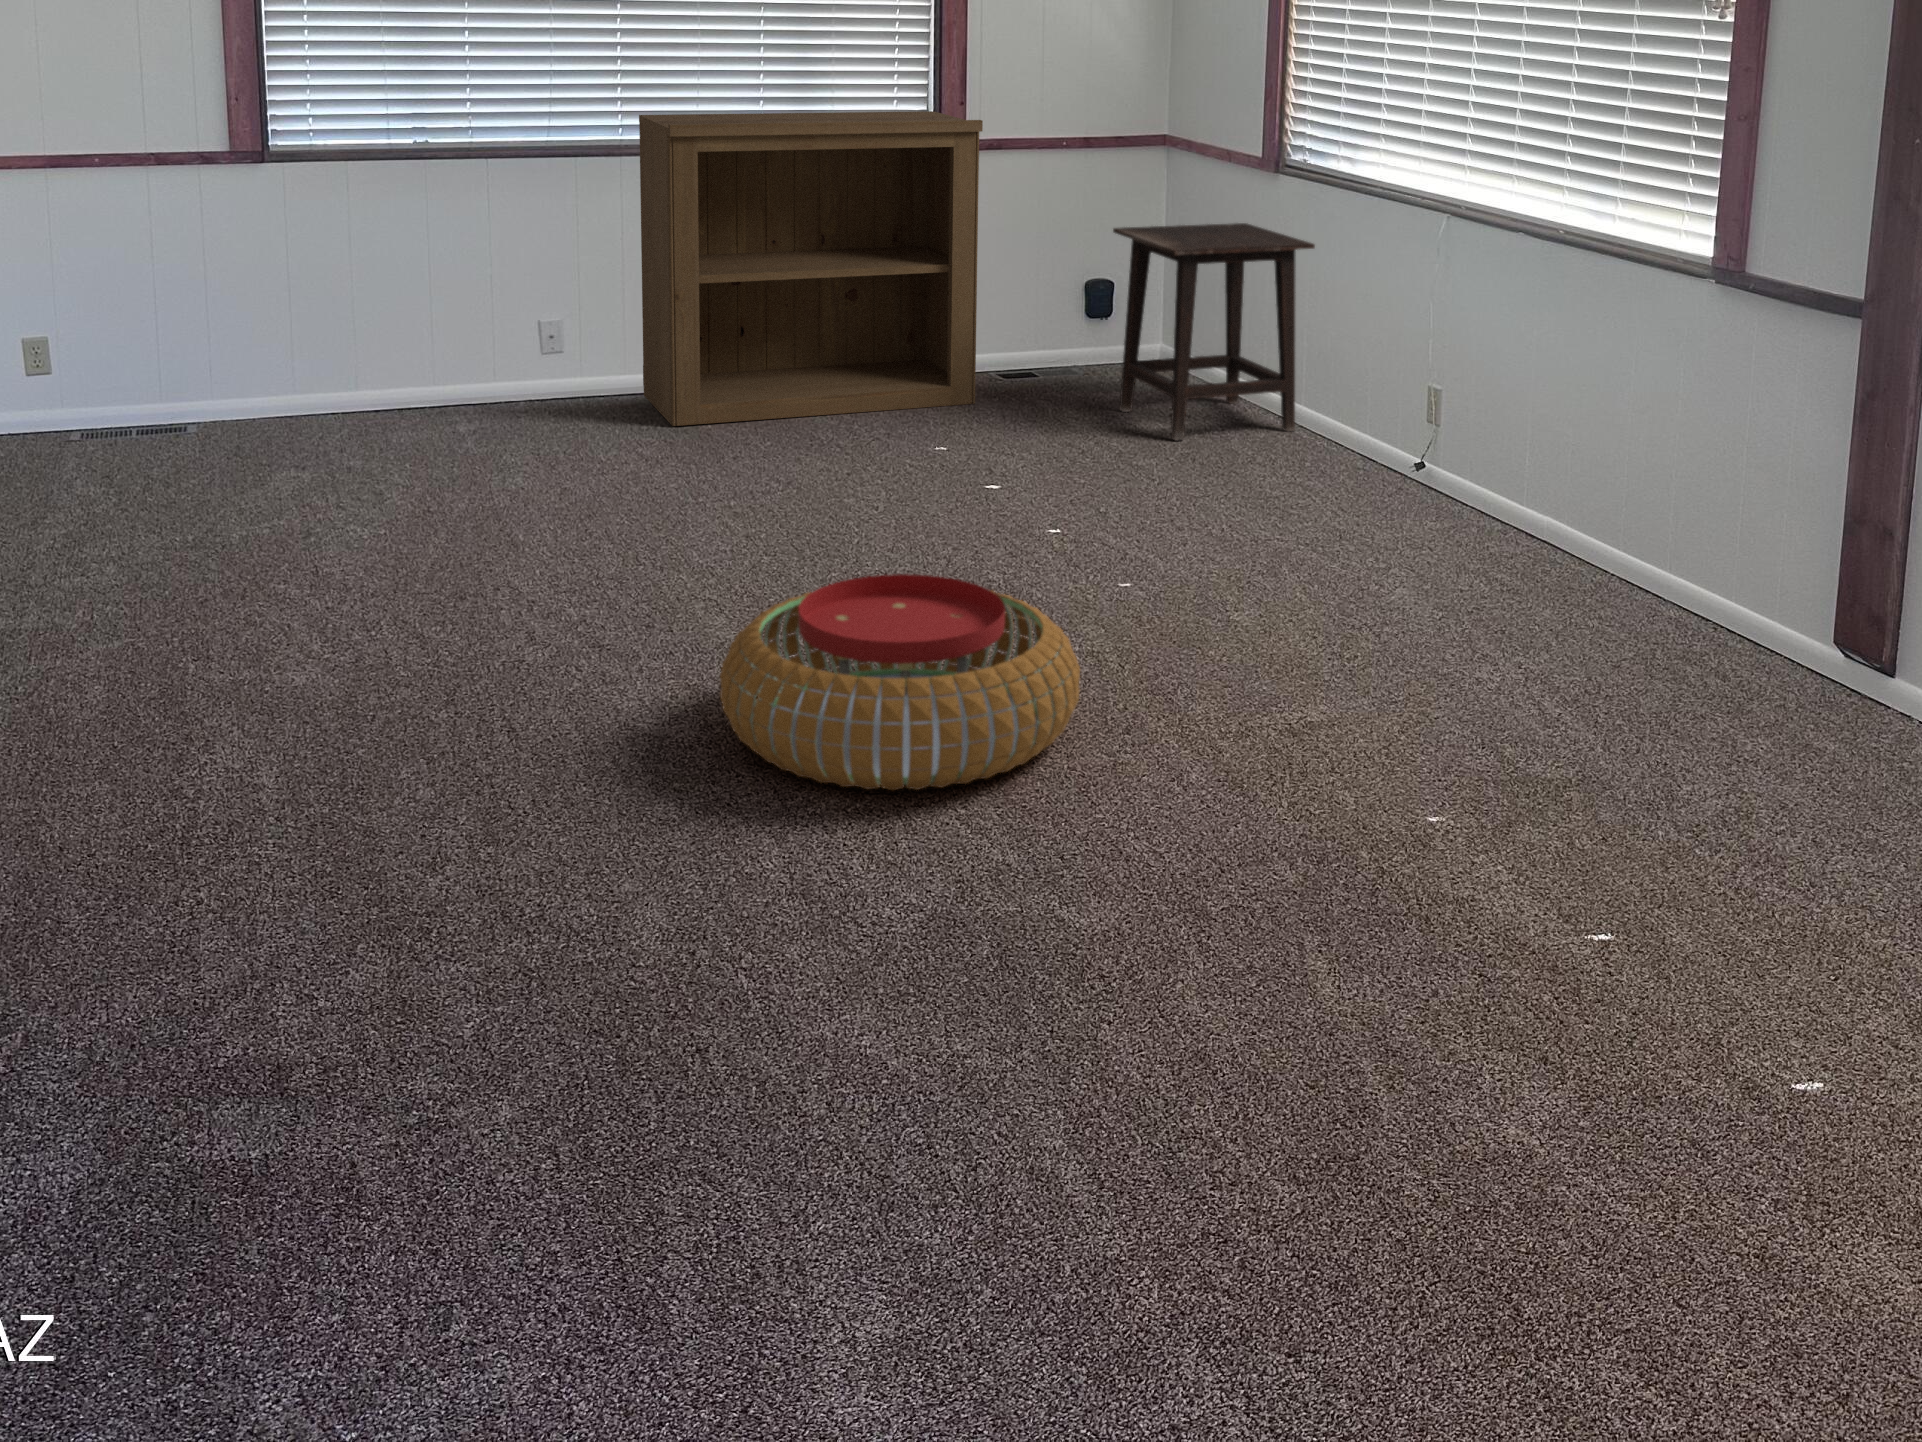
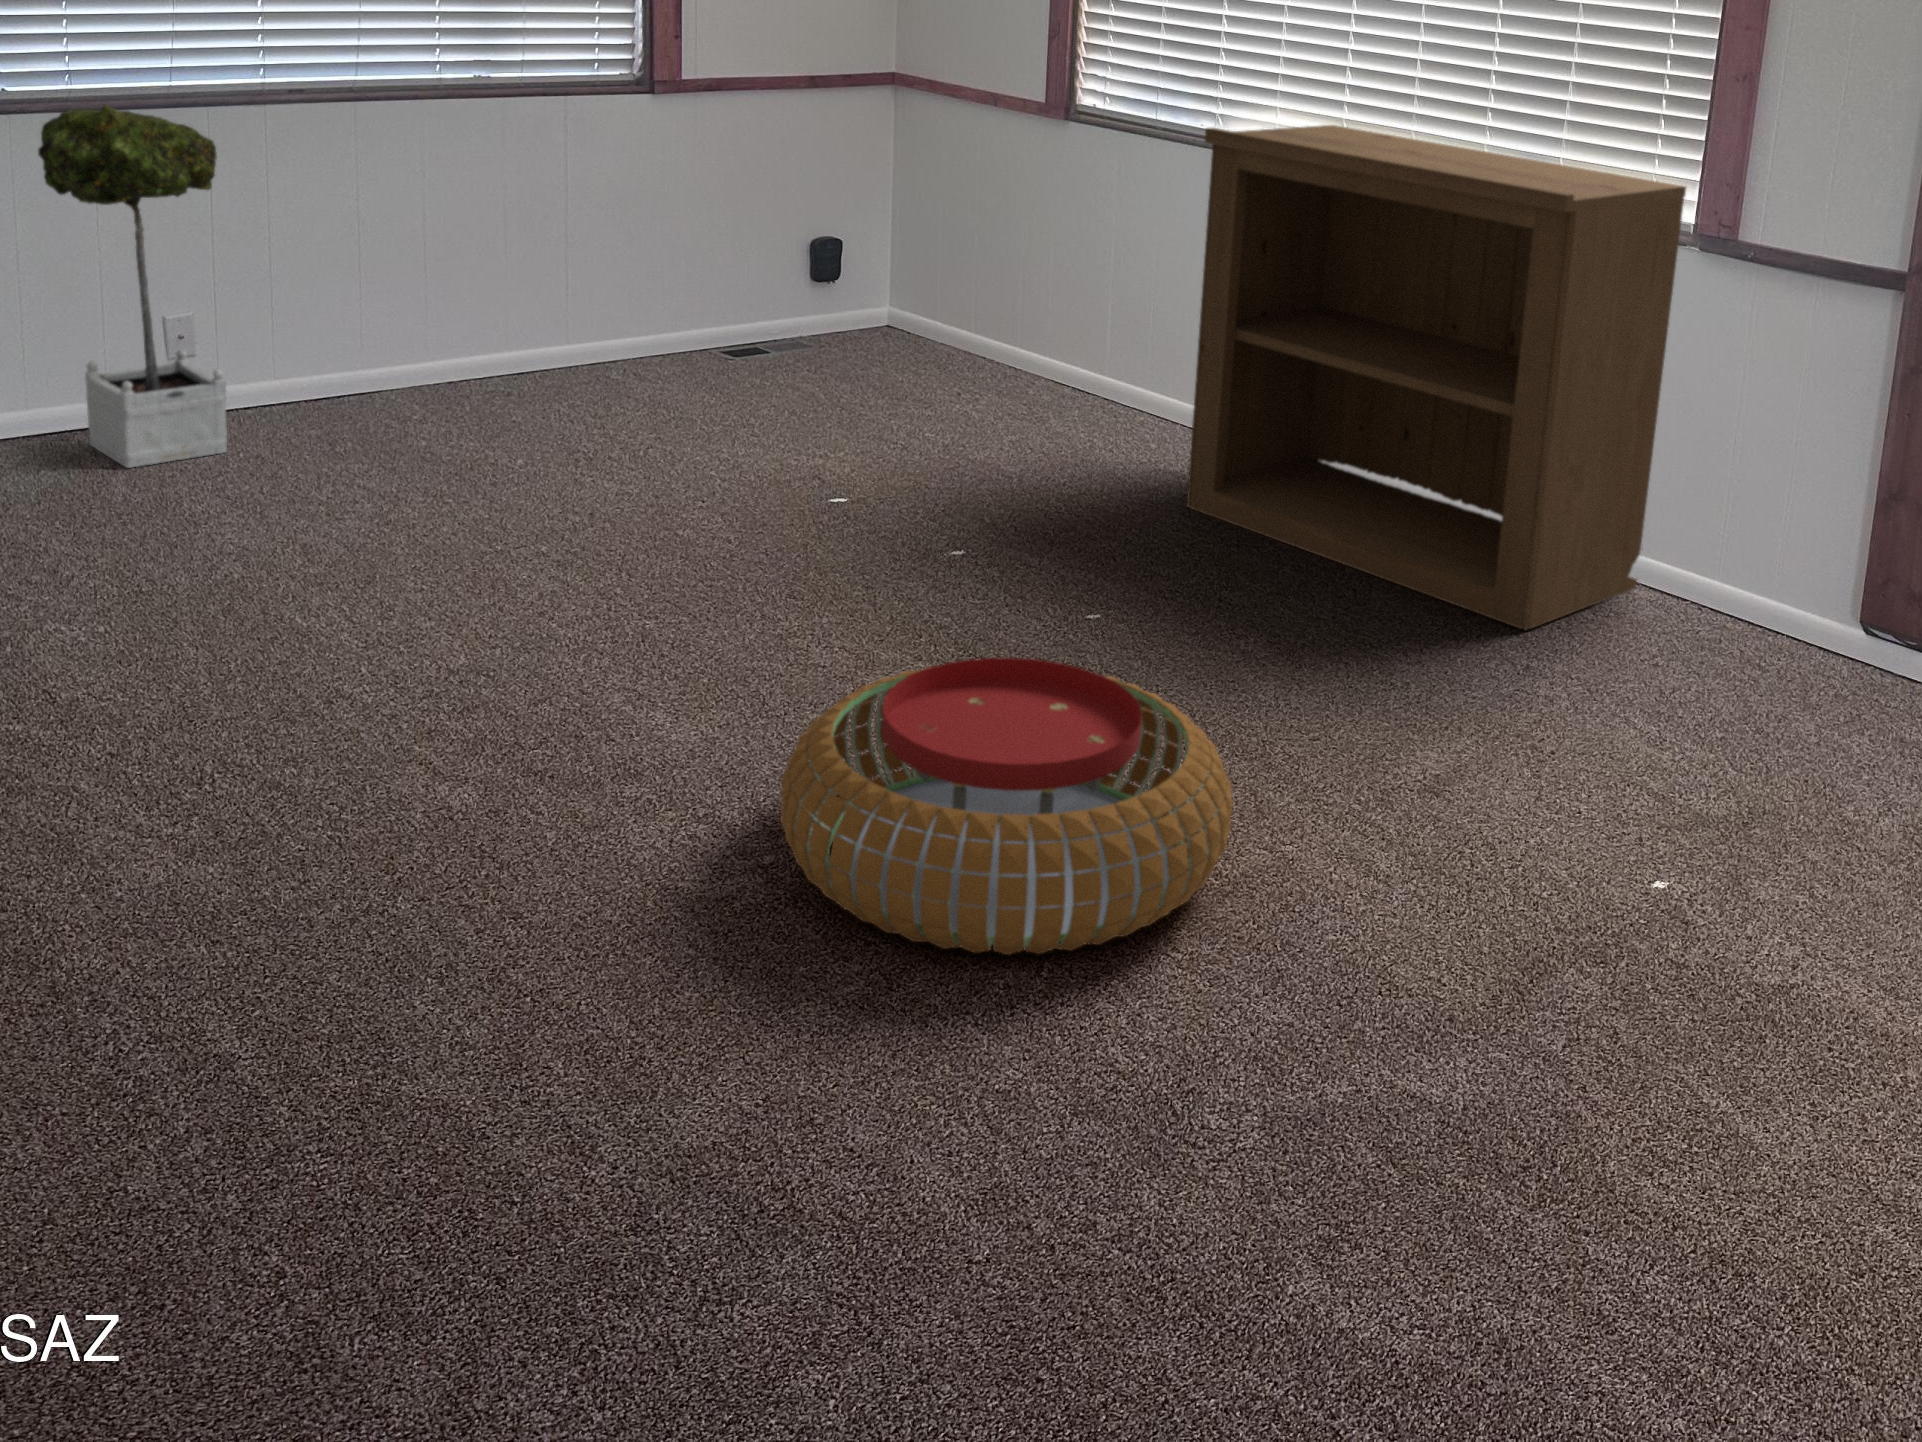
bookshelf: present [639,111,983,426] -> present [1187,125,1686,630]
potted tree: none [442,151,569,427] -> present [38,104,227,468]
side table: present [1113,223,1315,440] -> none [892,176,1131,430]

